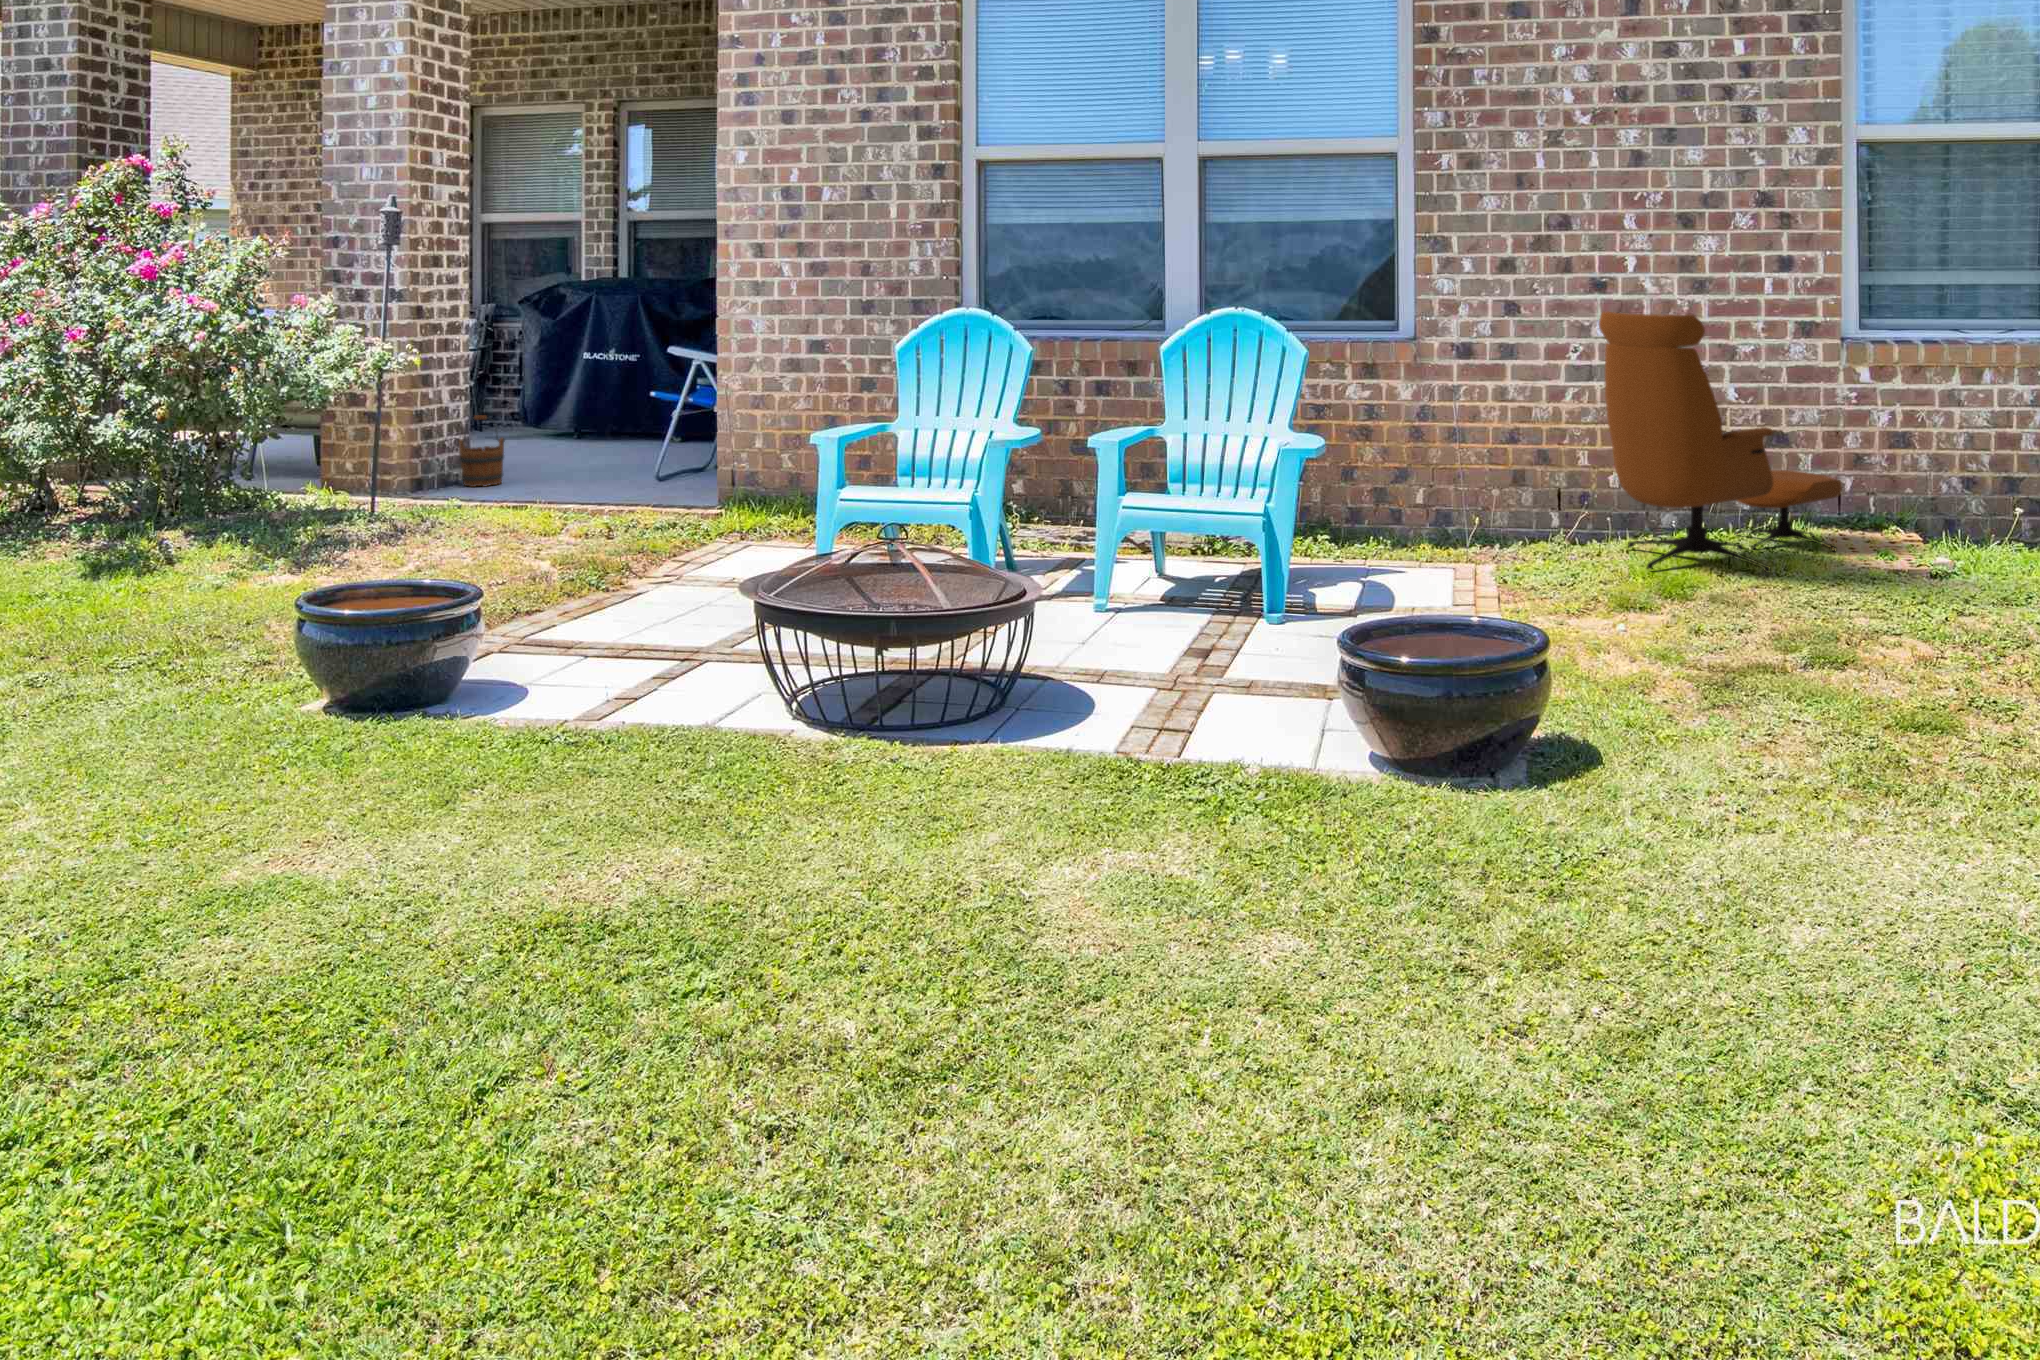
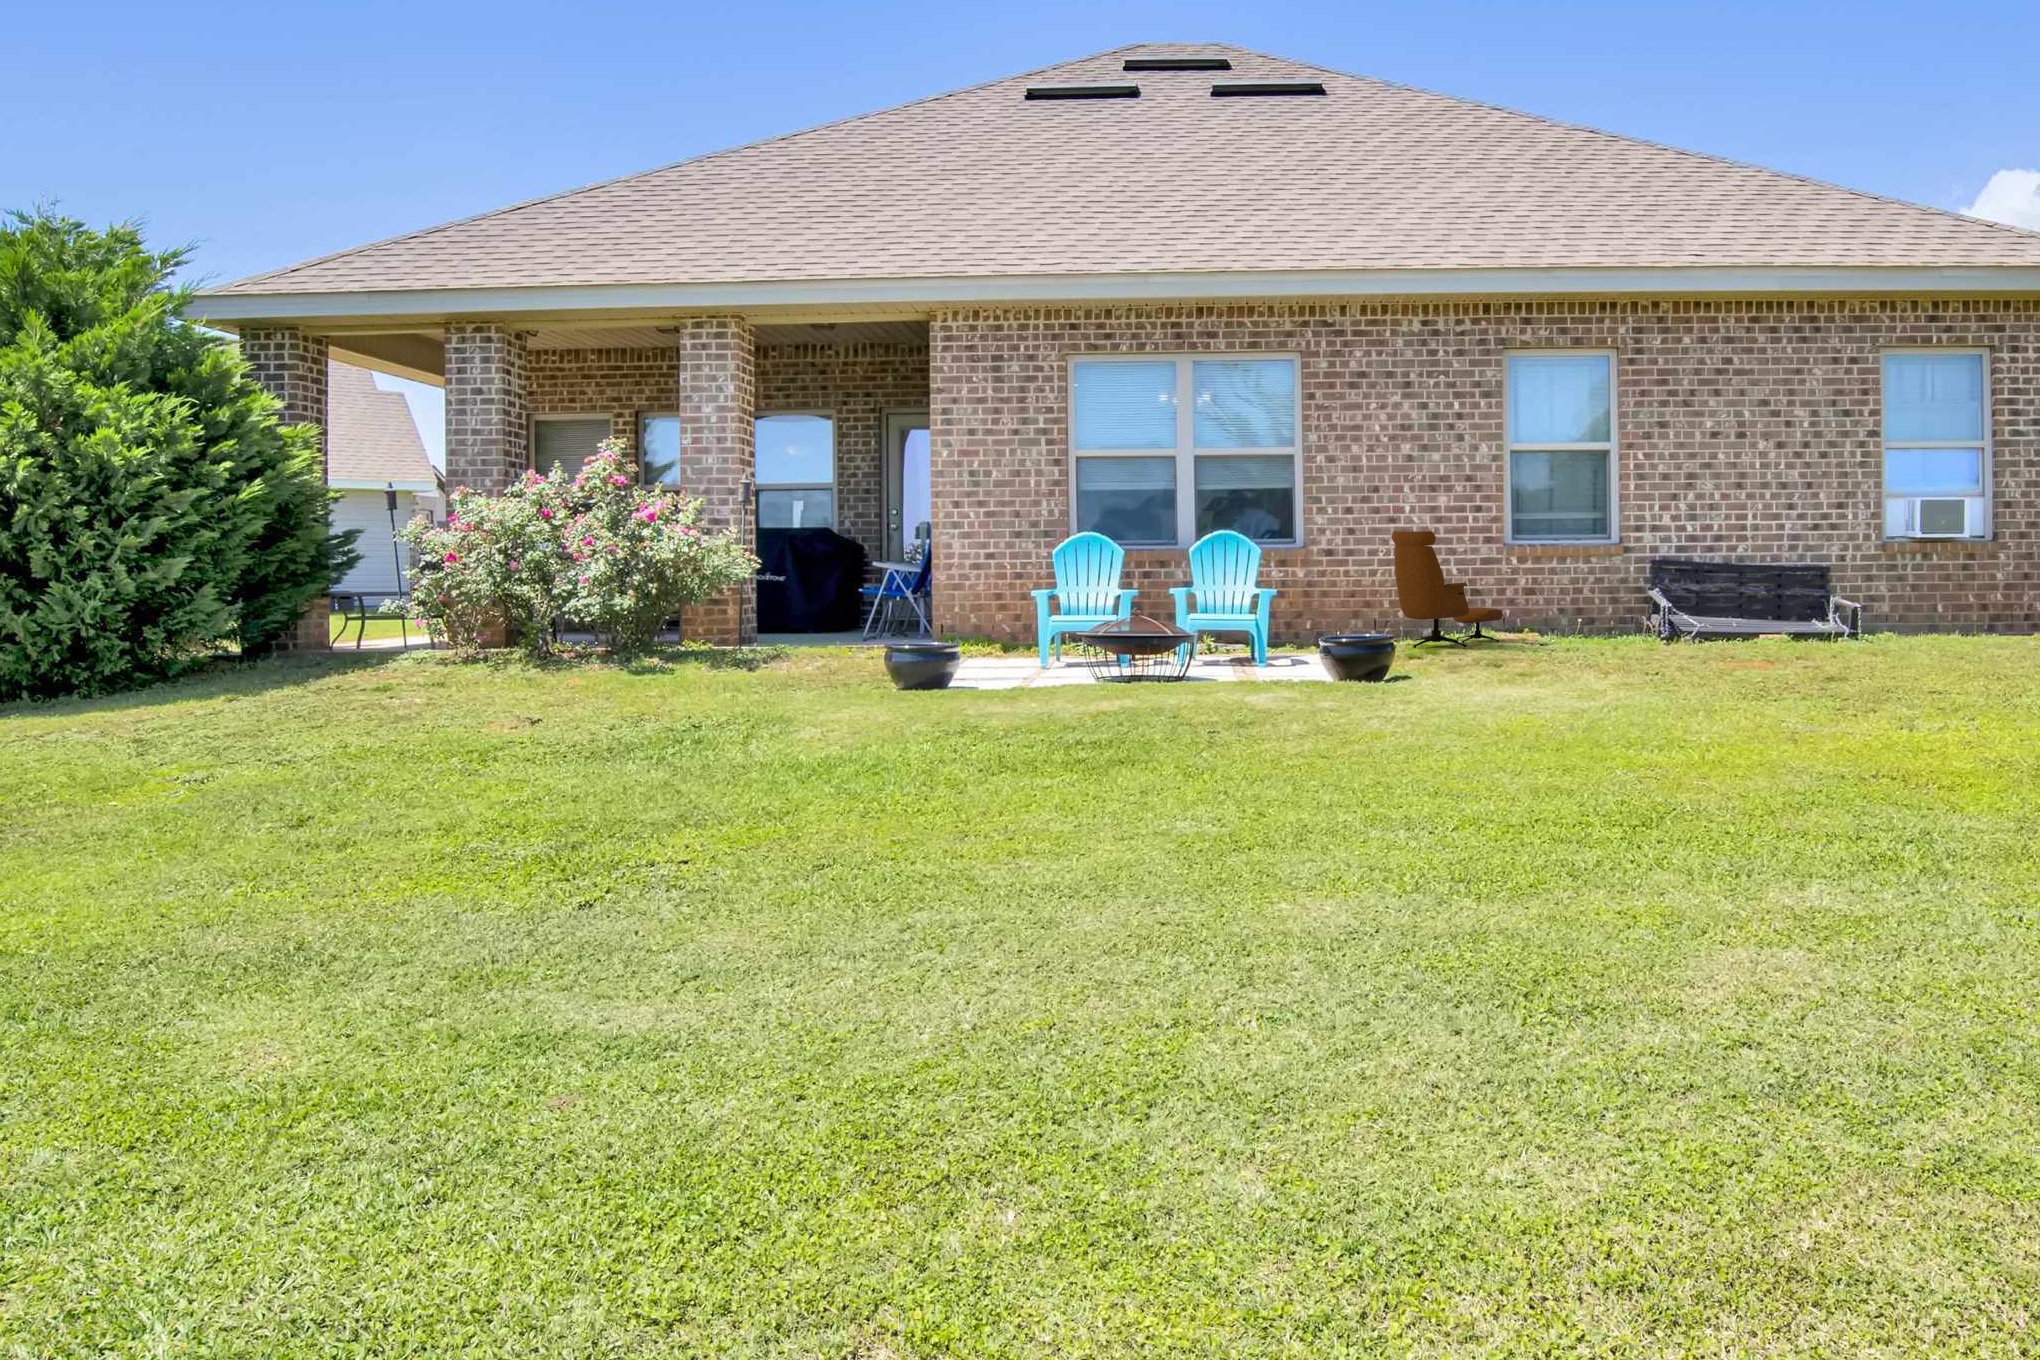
wooden bucket: present [458,415,505,487] -> none [760,601,788,642]

